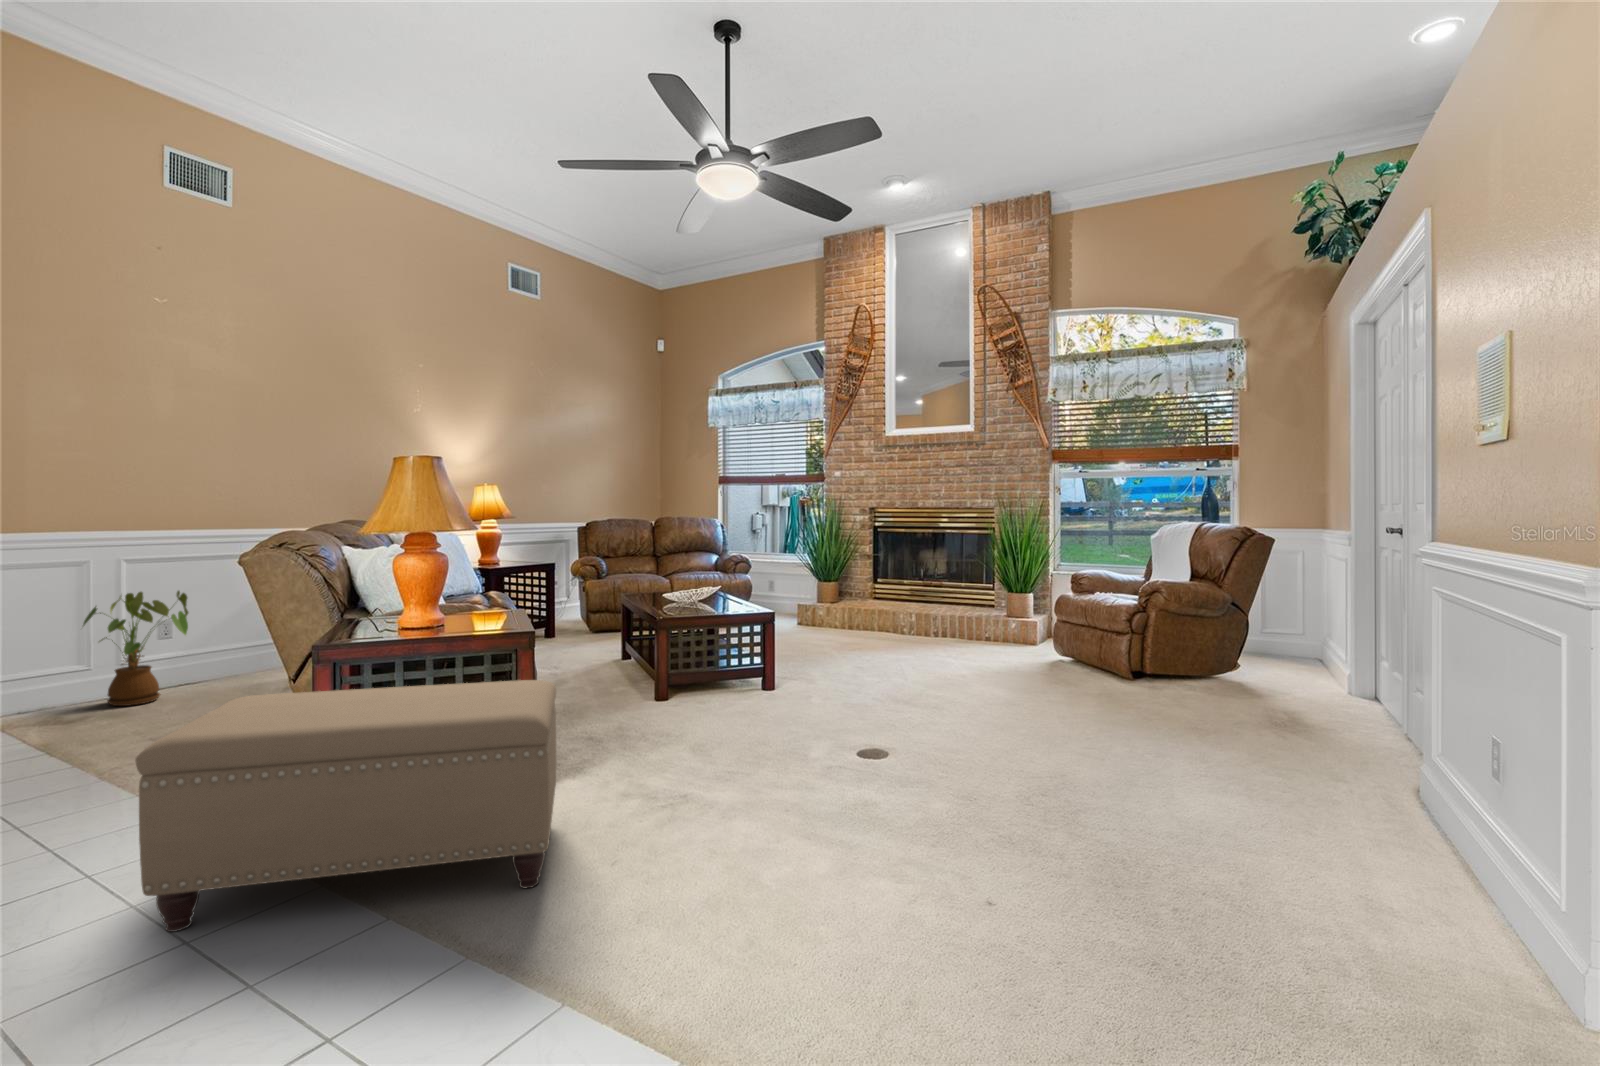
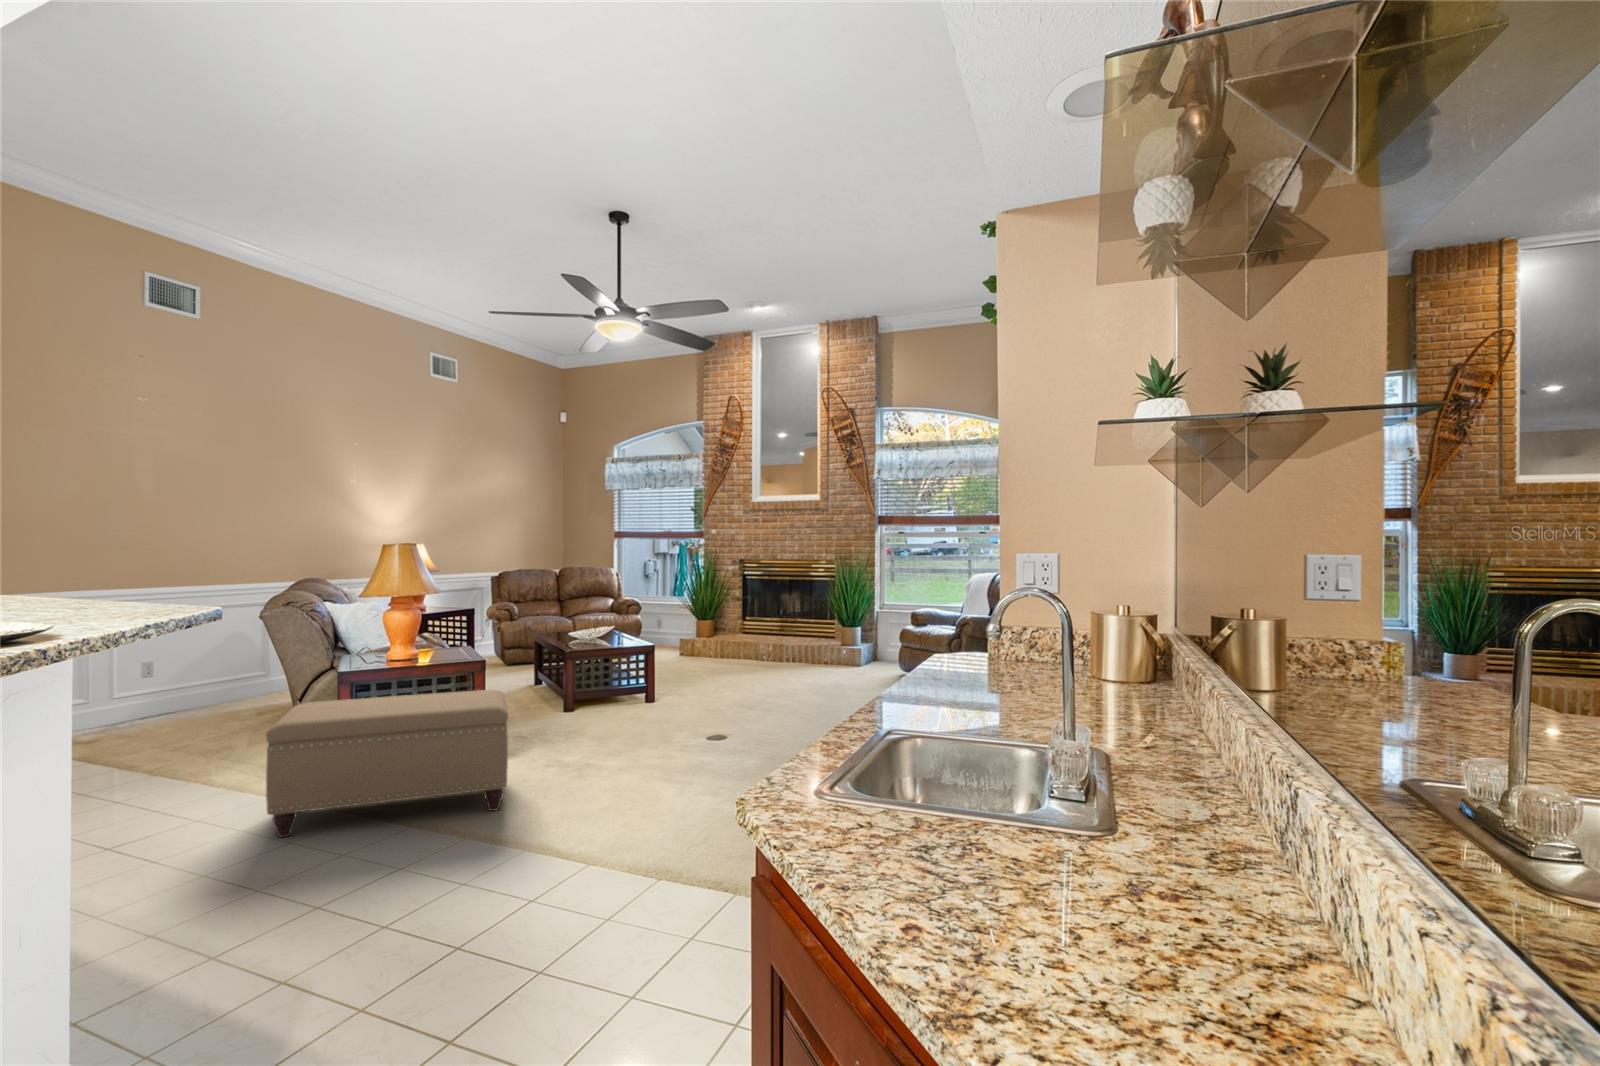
house plant: present [83,591,188,706] -> none [98,636,185,729]

